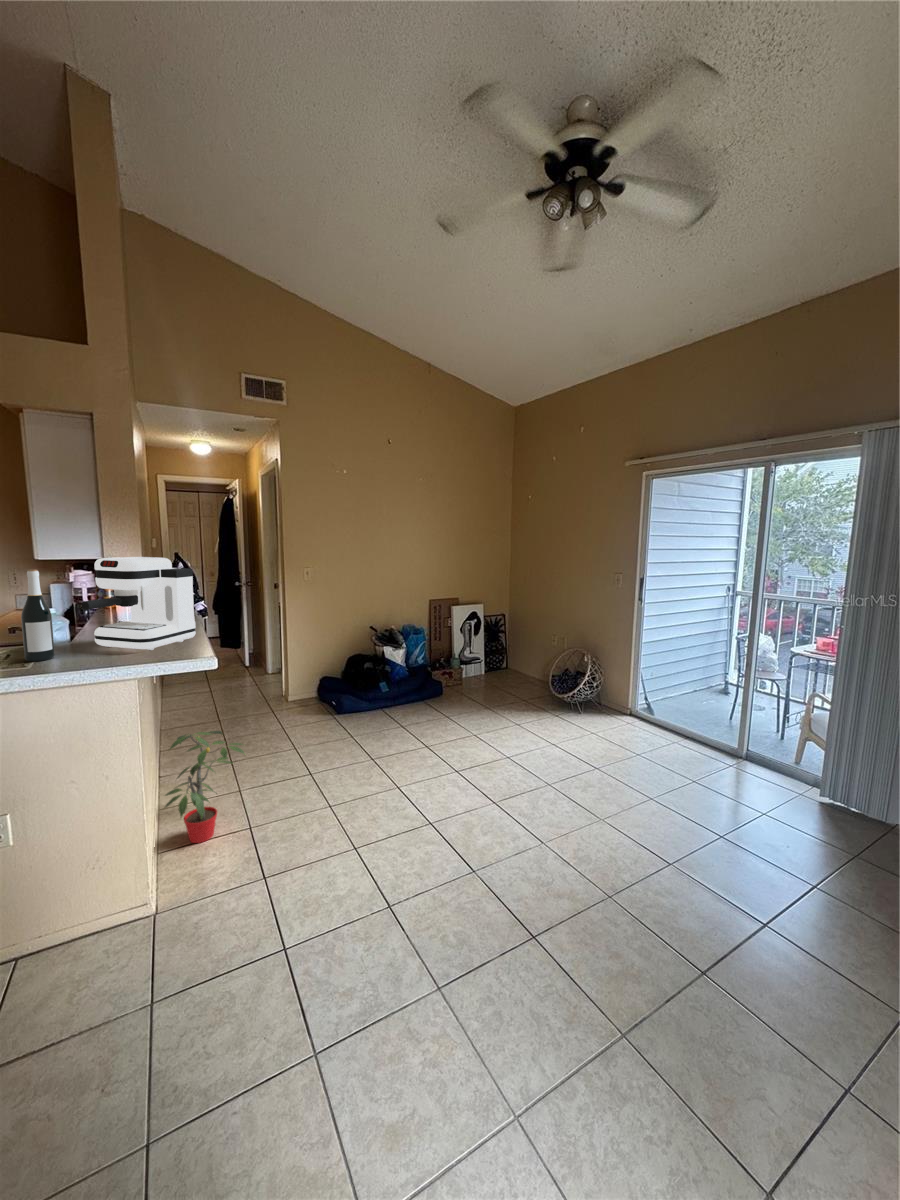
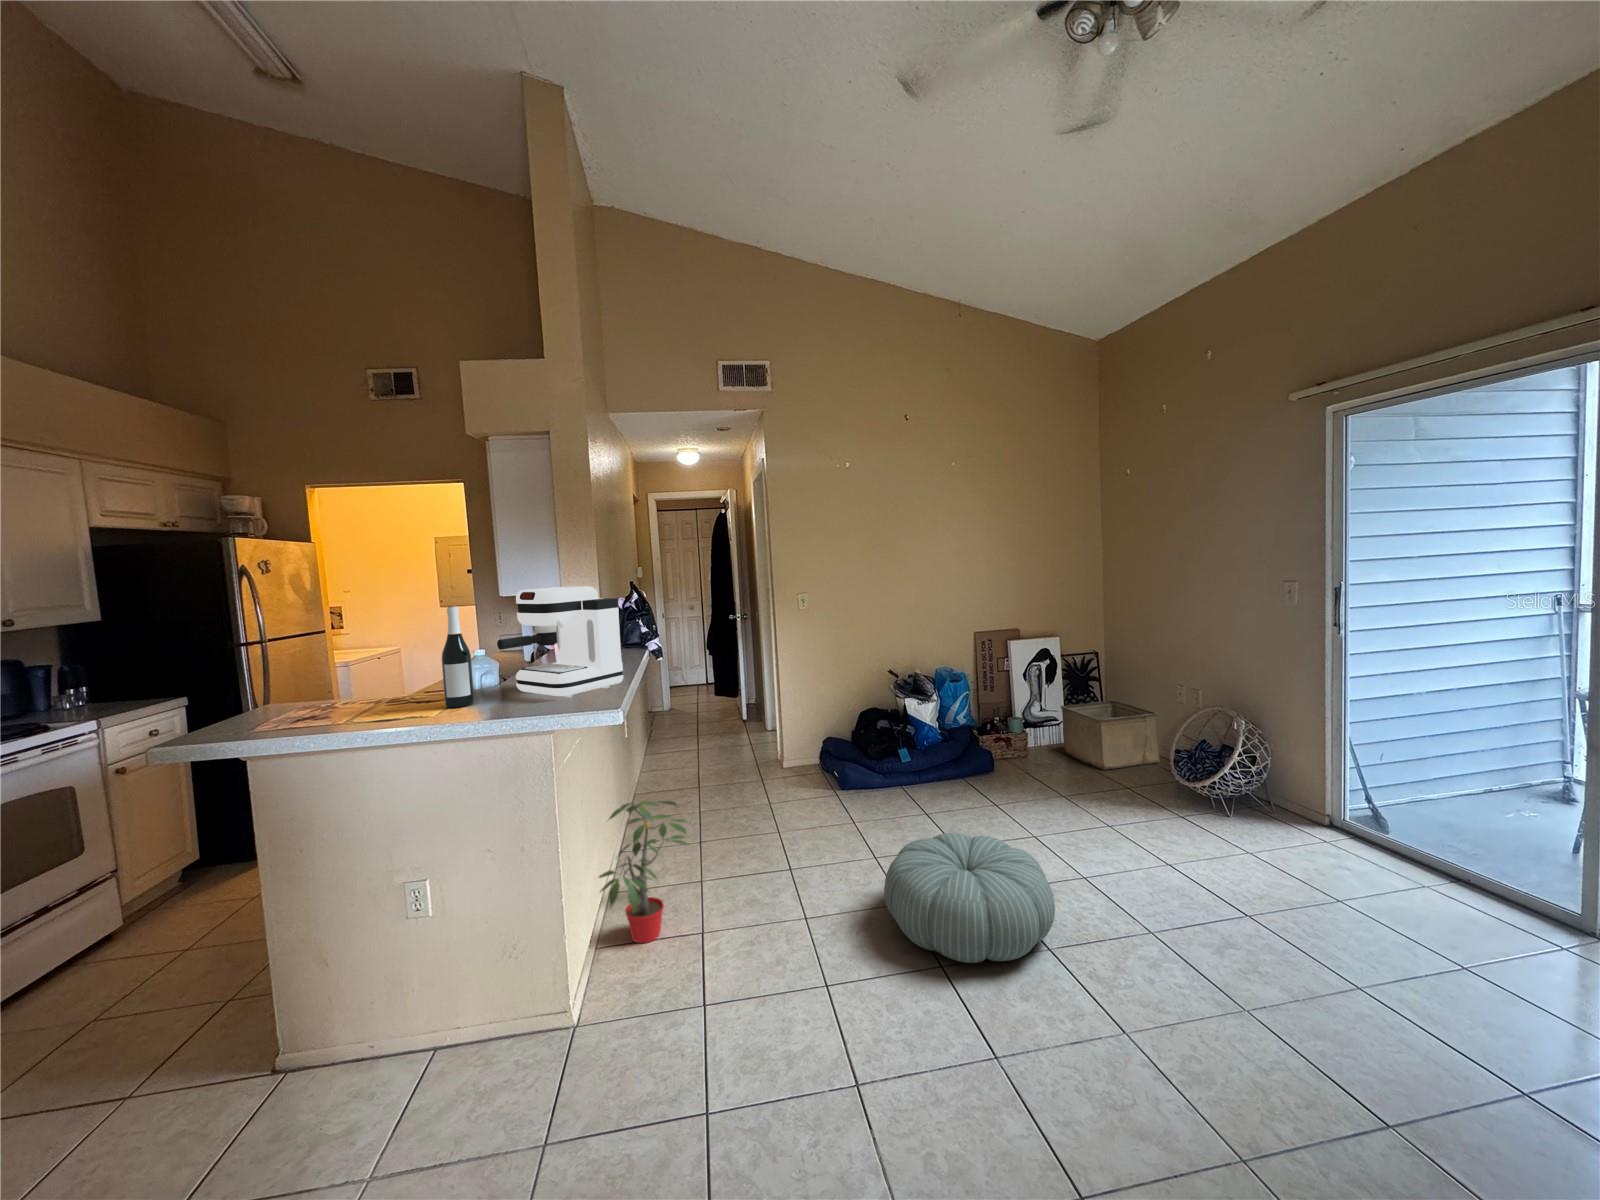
storage bin: none [483,646,541,690] -> present [1061,701,1160,770]
pouf: none [388,736,497,818] -> present [884,833,1055,963]

